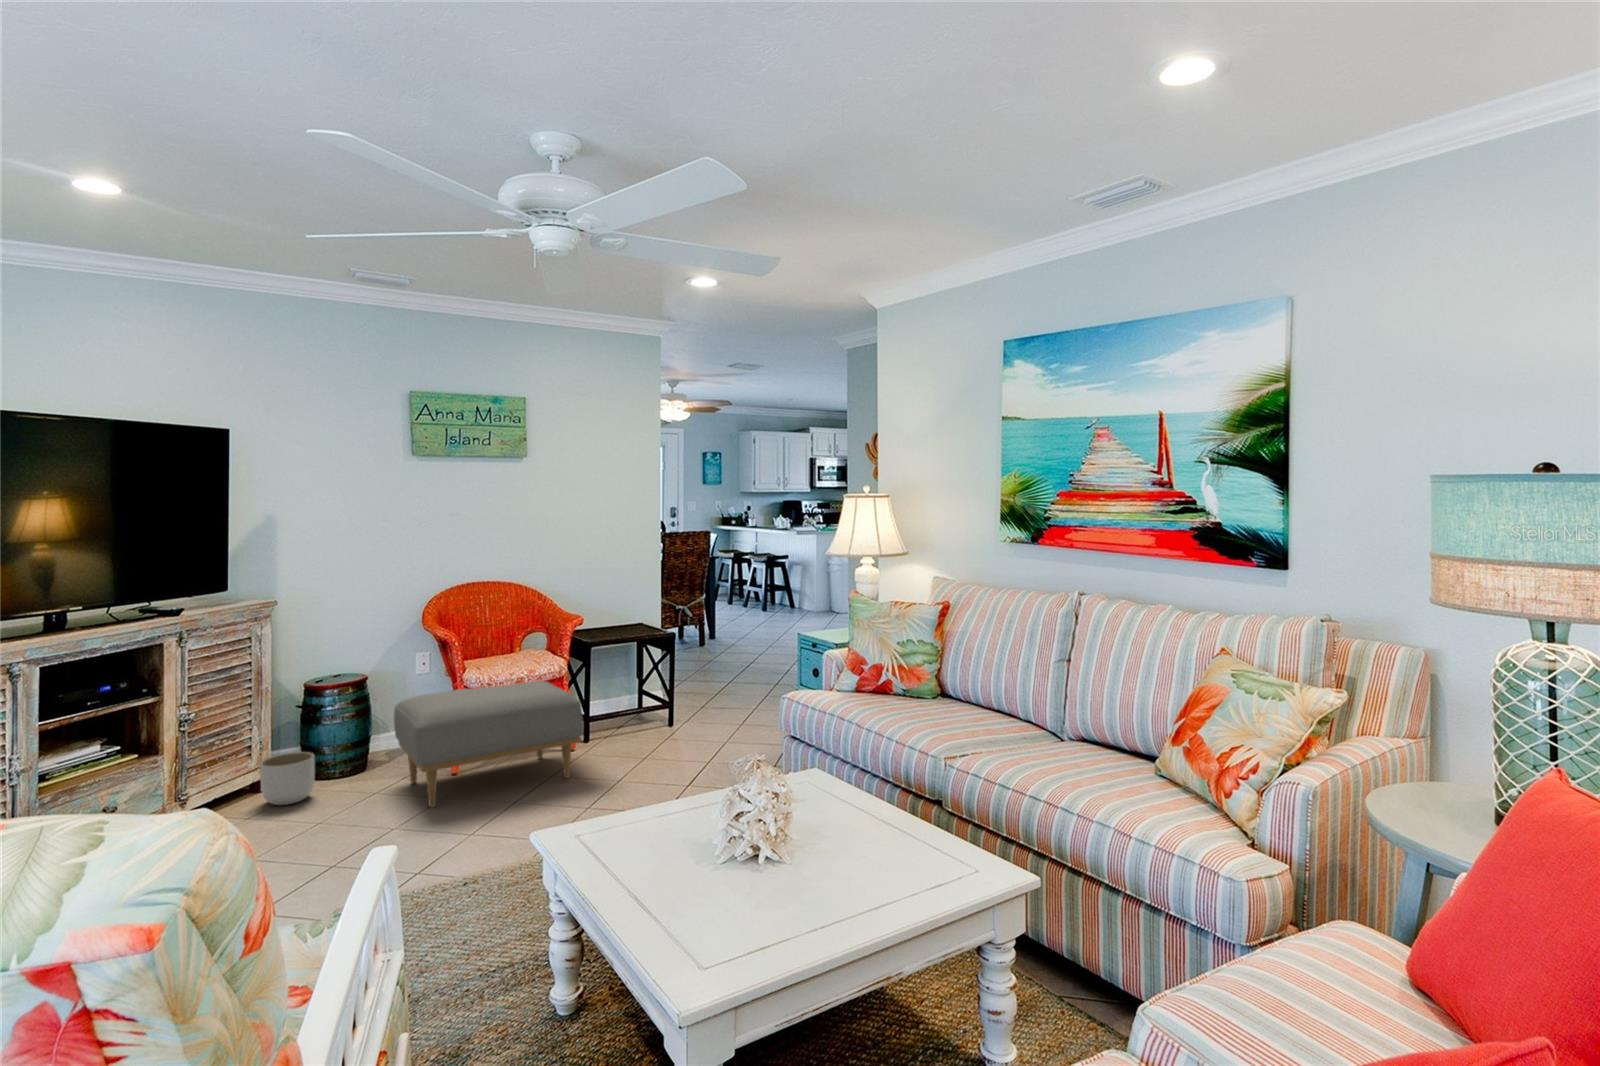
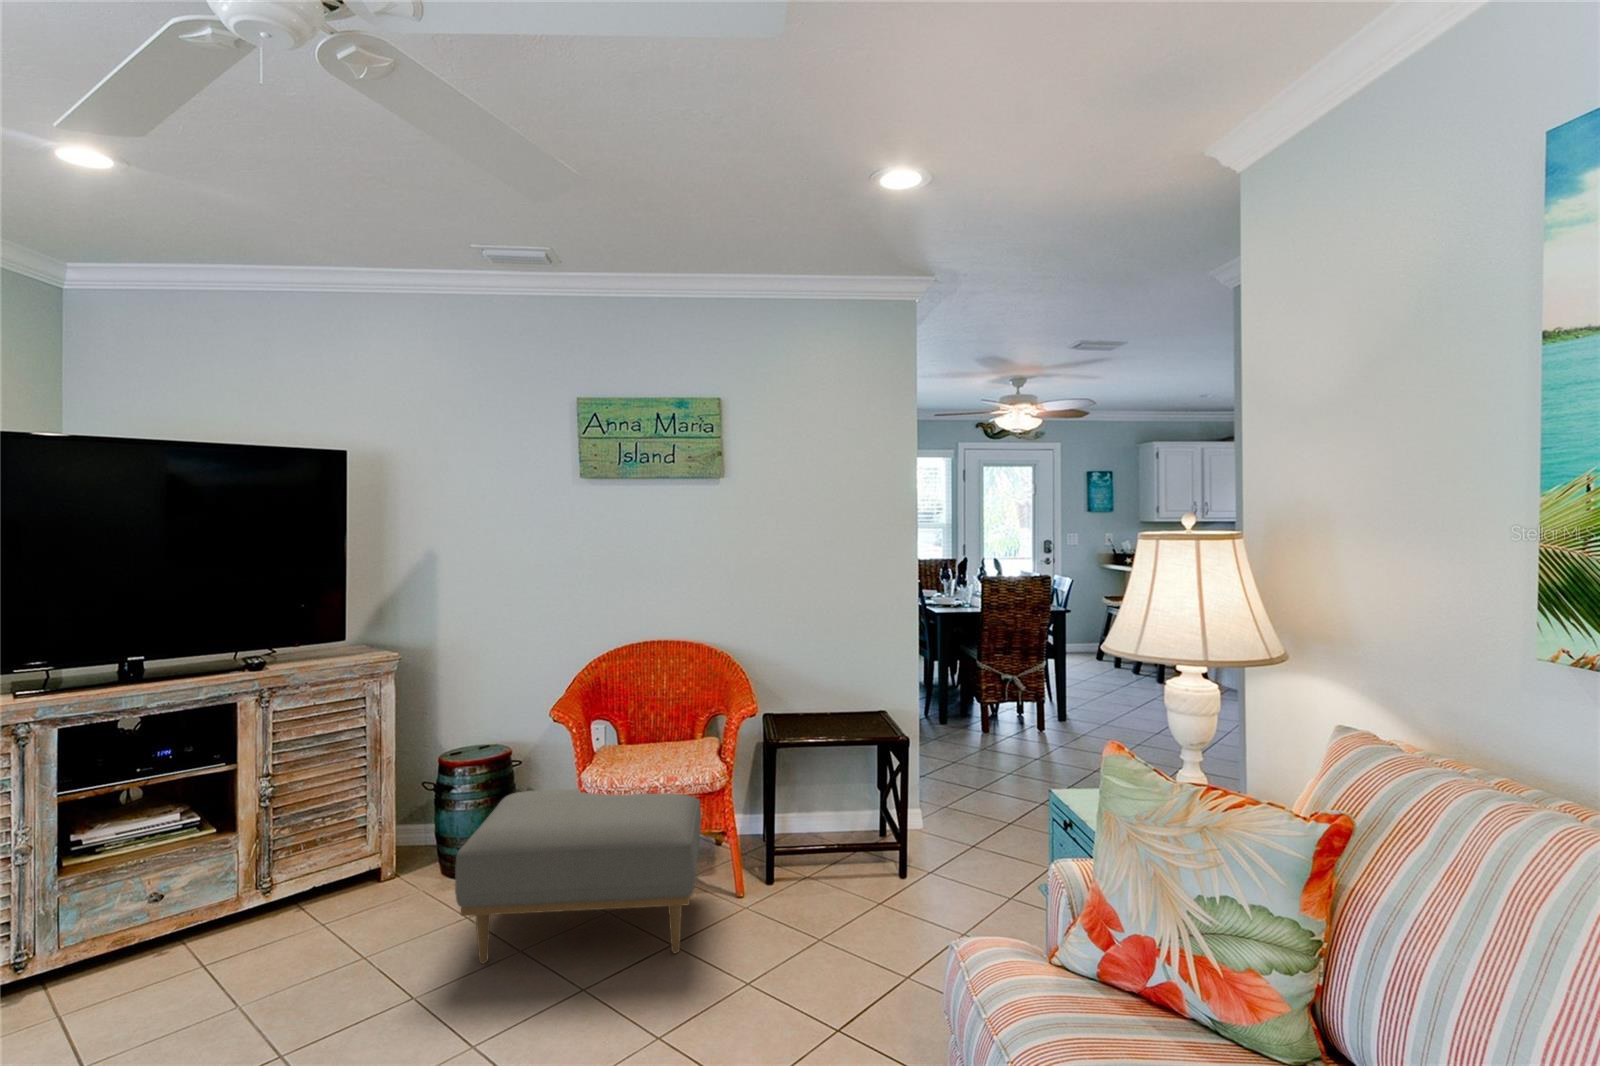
planter: present [260,752,315,805] -> none [356,838,418,906]

